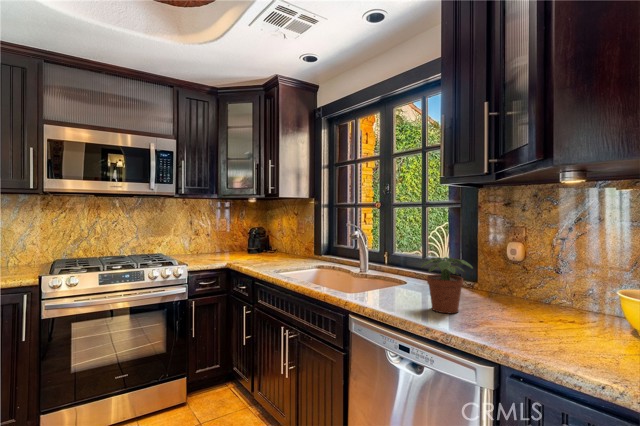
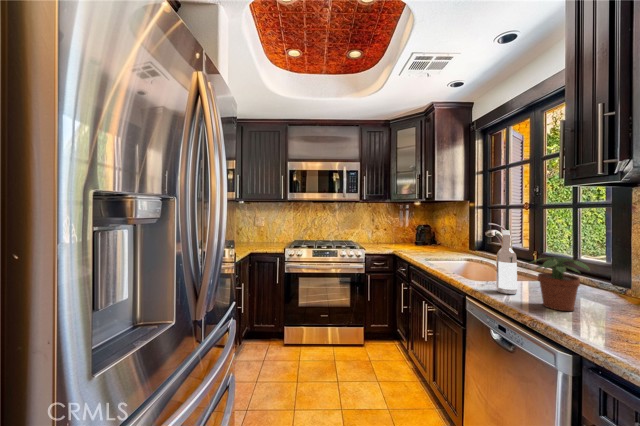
wine bottle: none [382,230,401,303] -> present [496,230,517,294]

